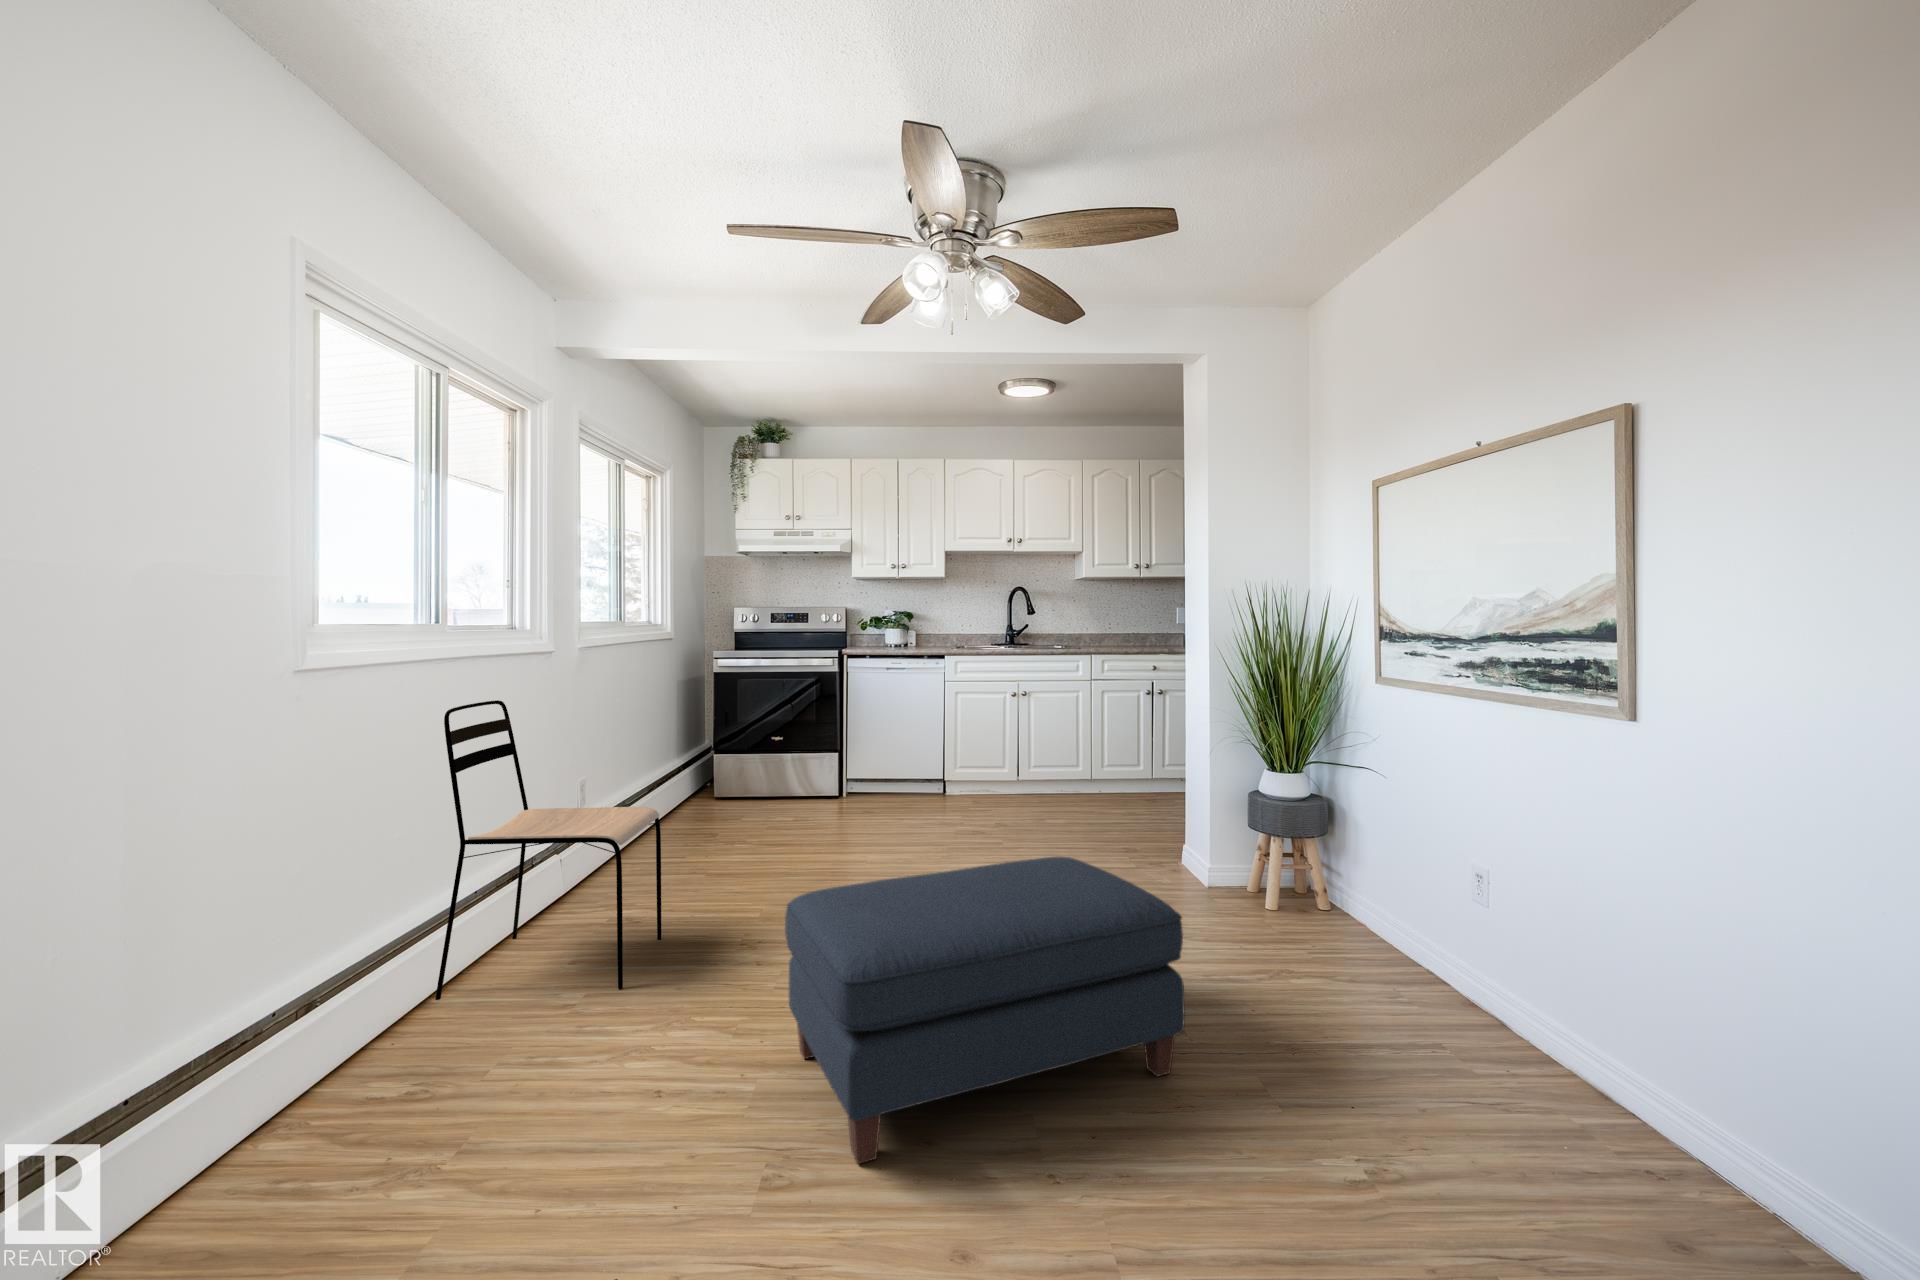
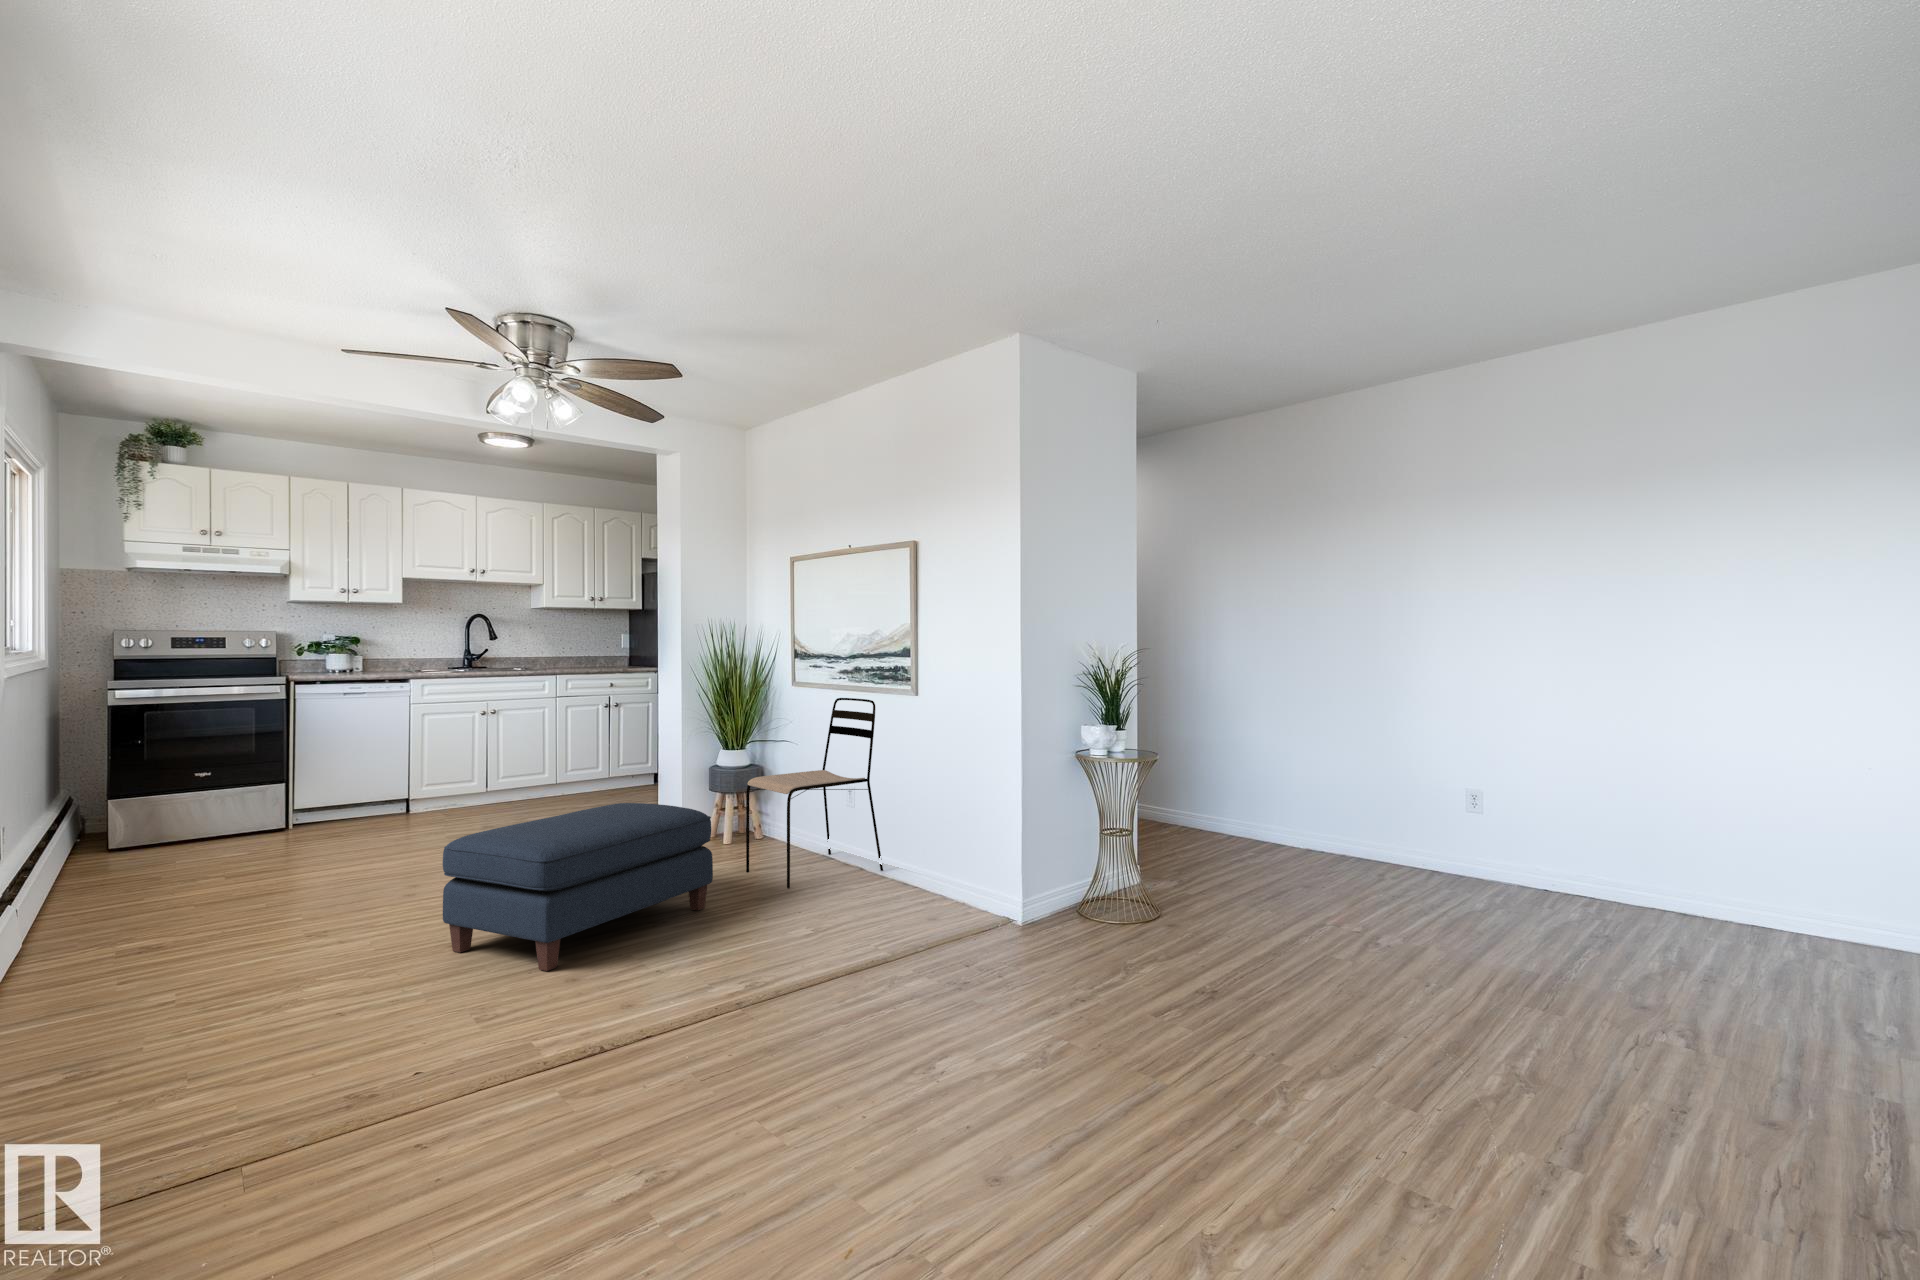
dining chair: present [435,700,661,1000] -> present [746,698,883,888]

